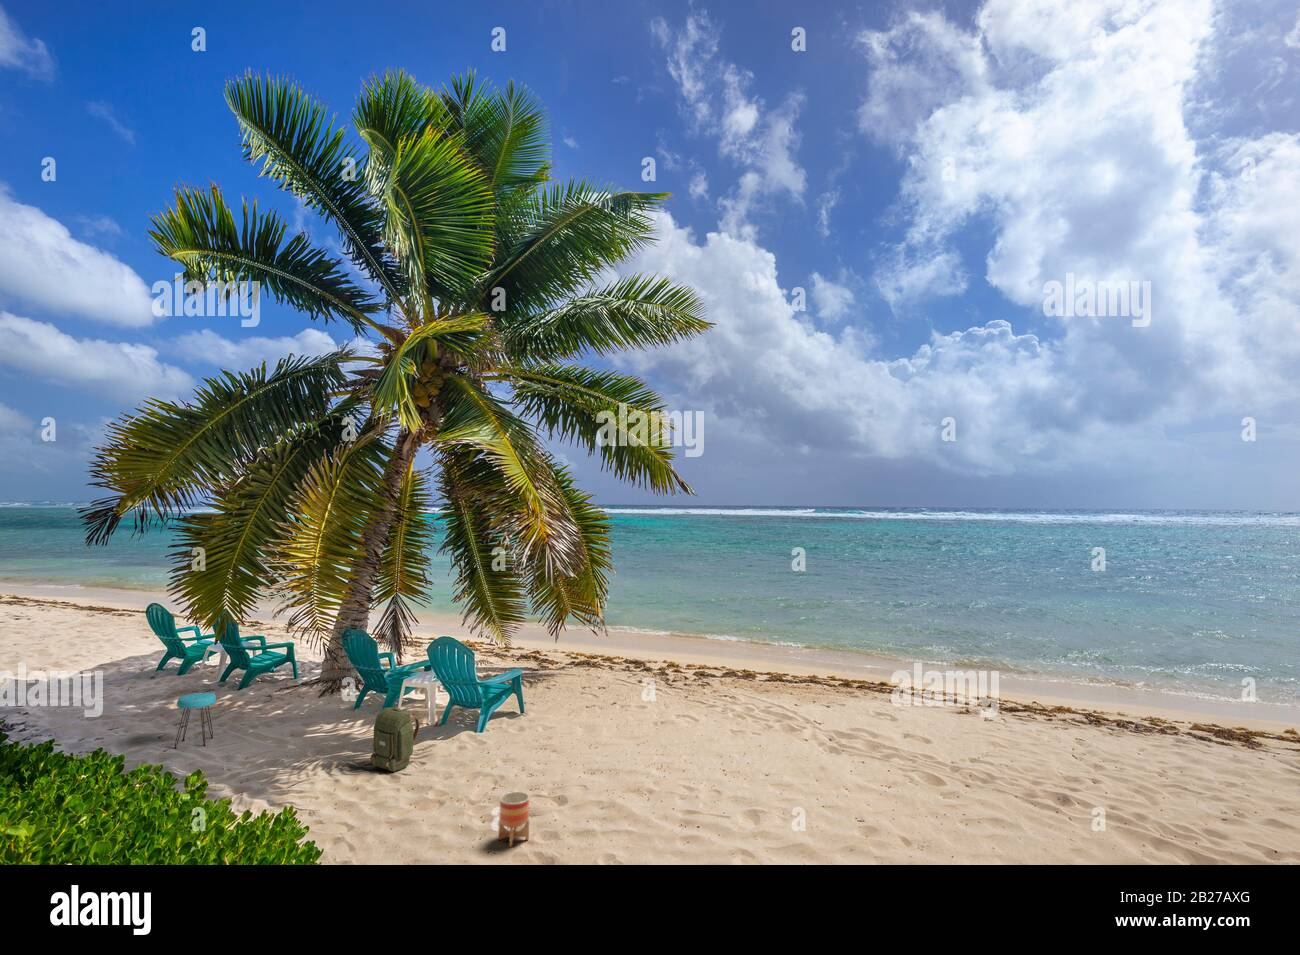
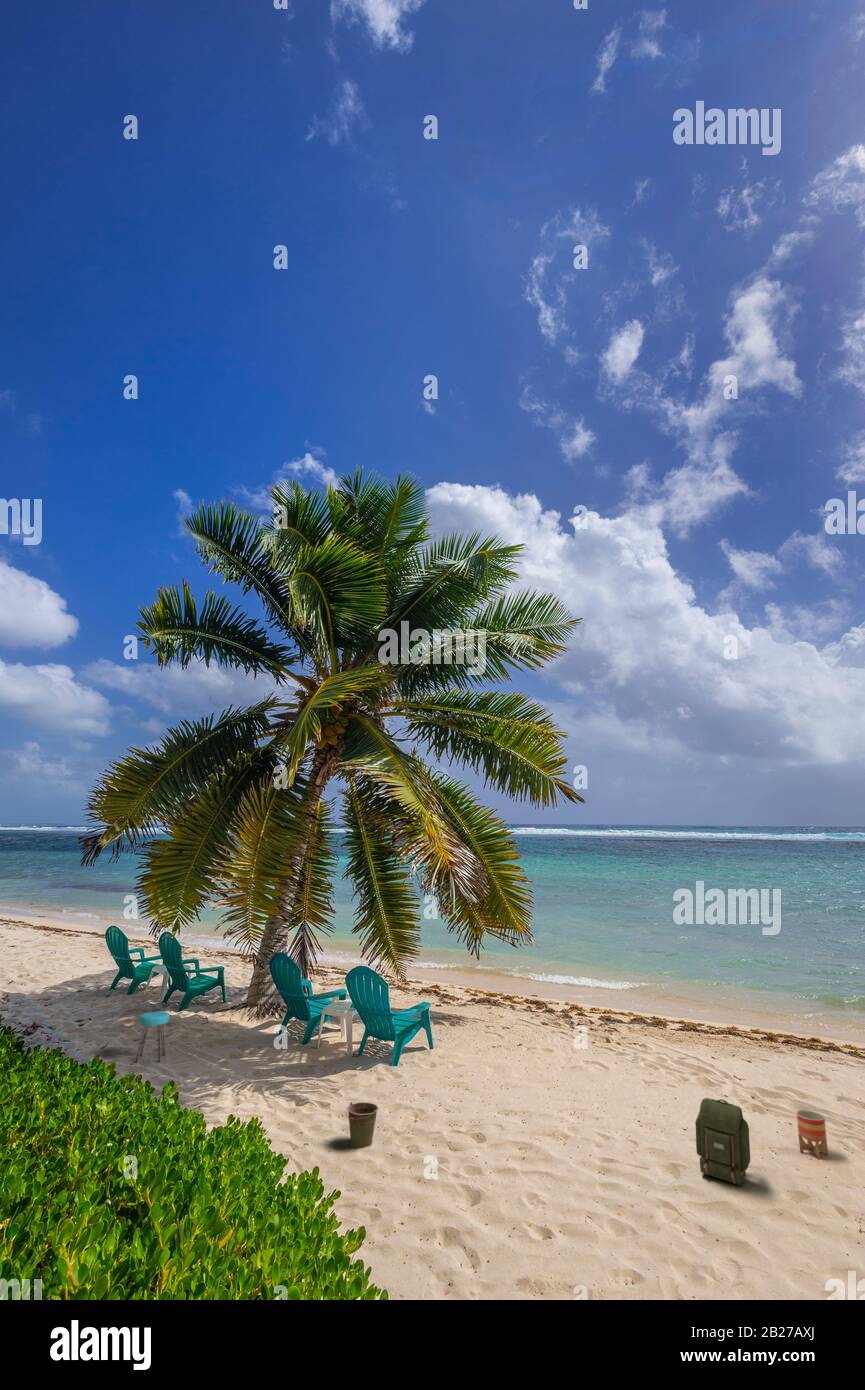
backpack: present [371,707,420,772] -> present [695,1098,750,1185]
bucket: none [411,775,449,822] -> present [346,1102,378,1147]
planter: present [498,792,529,847] -> present [797,1110,828,1159]

